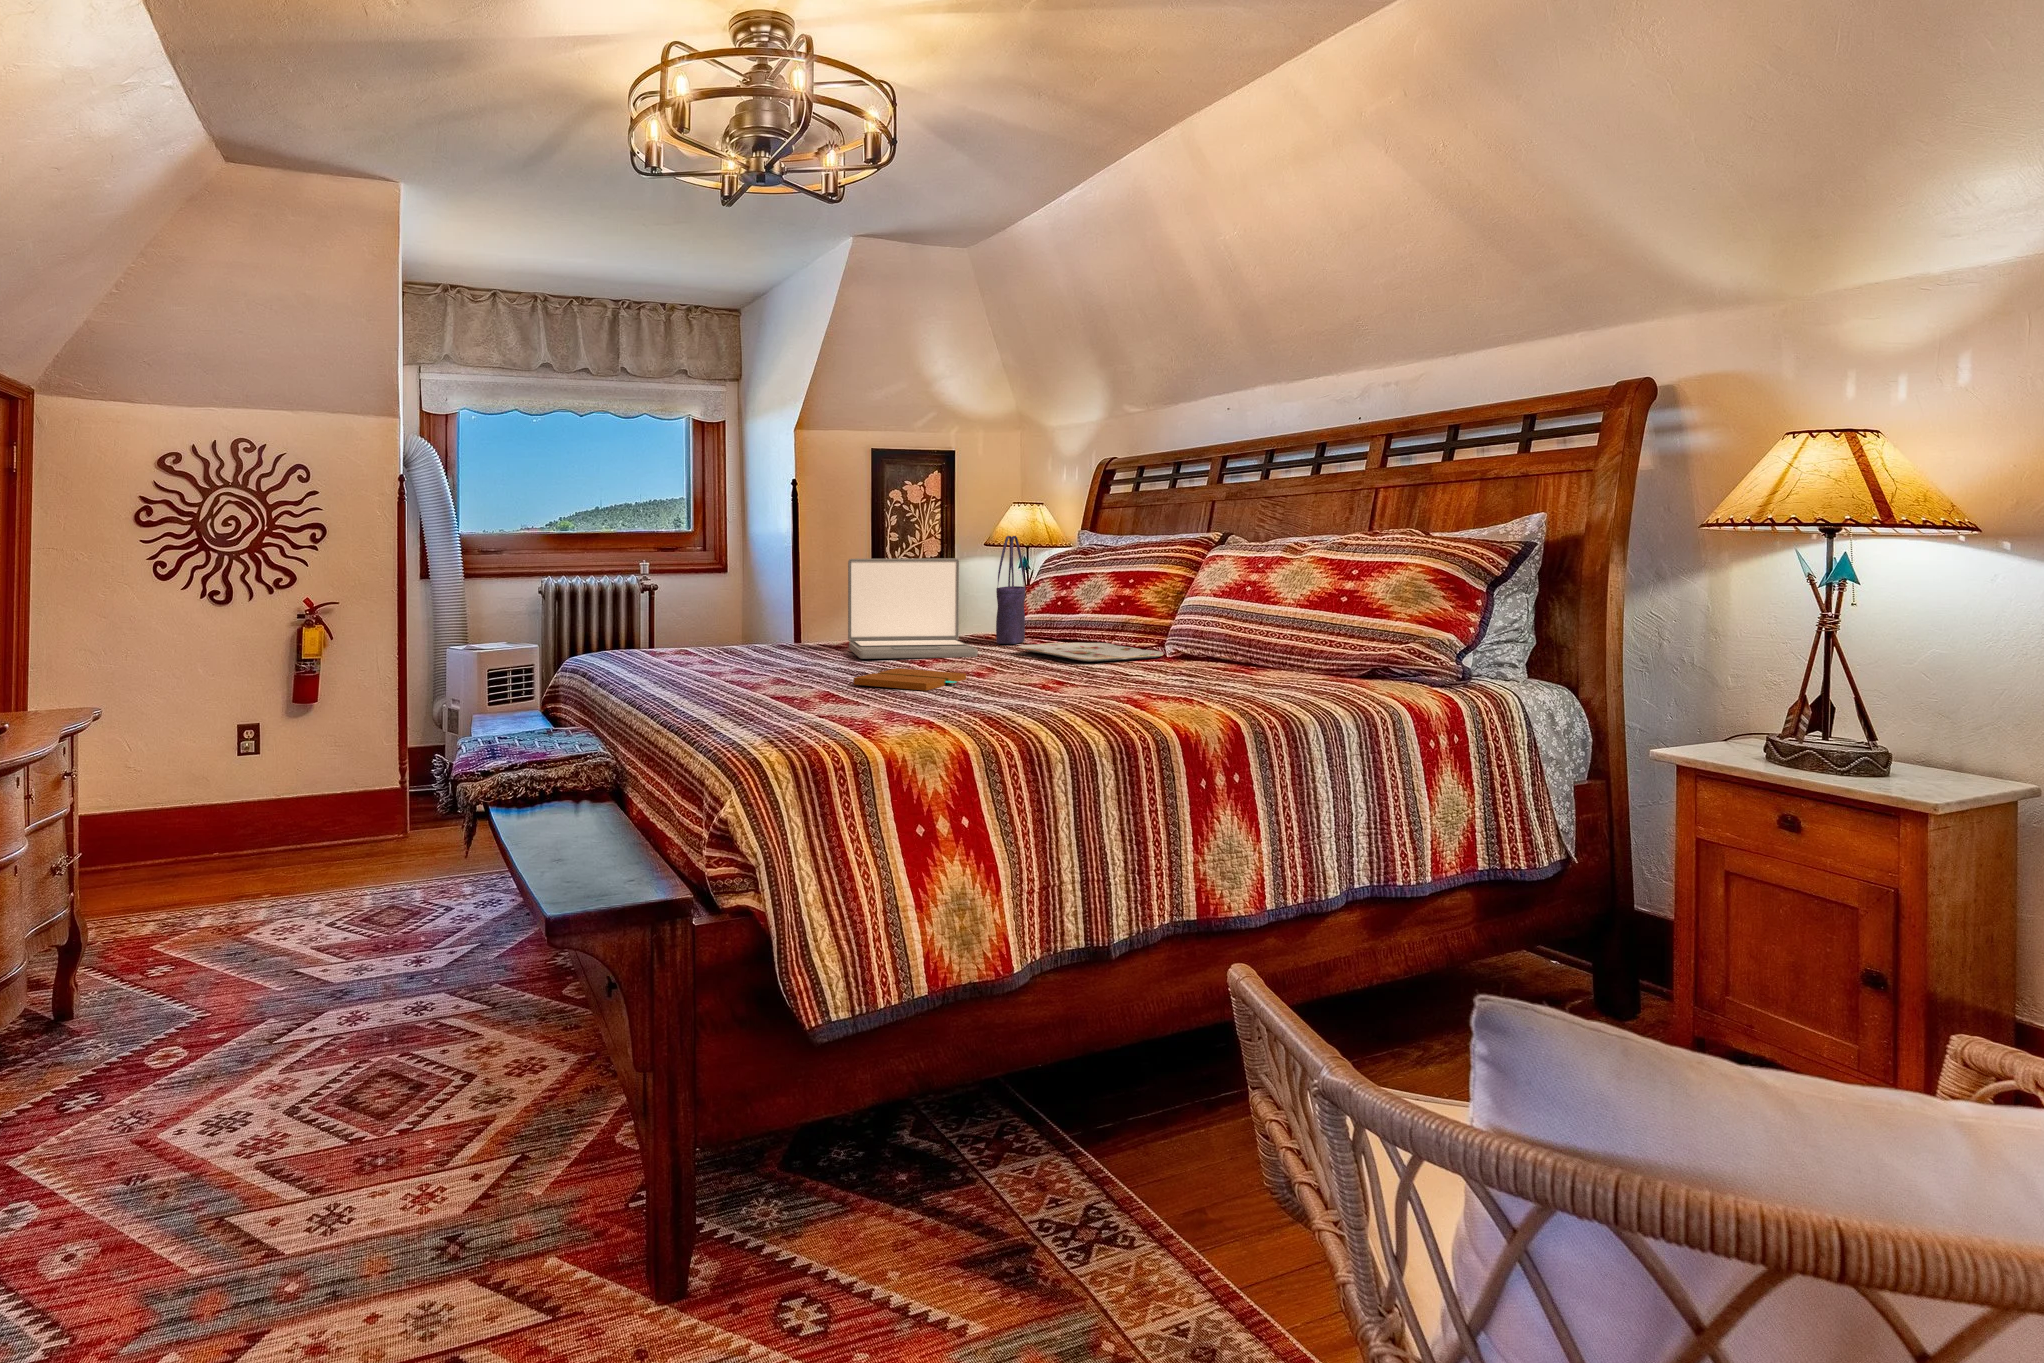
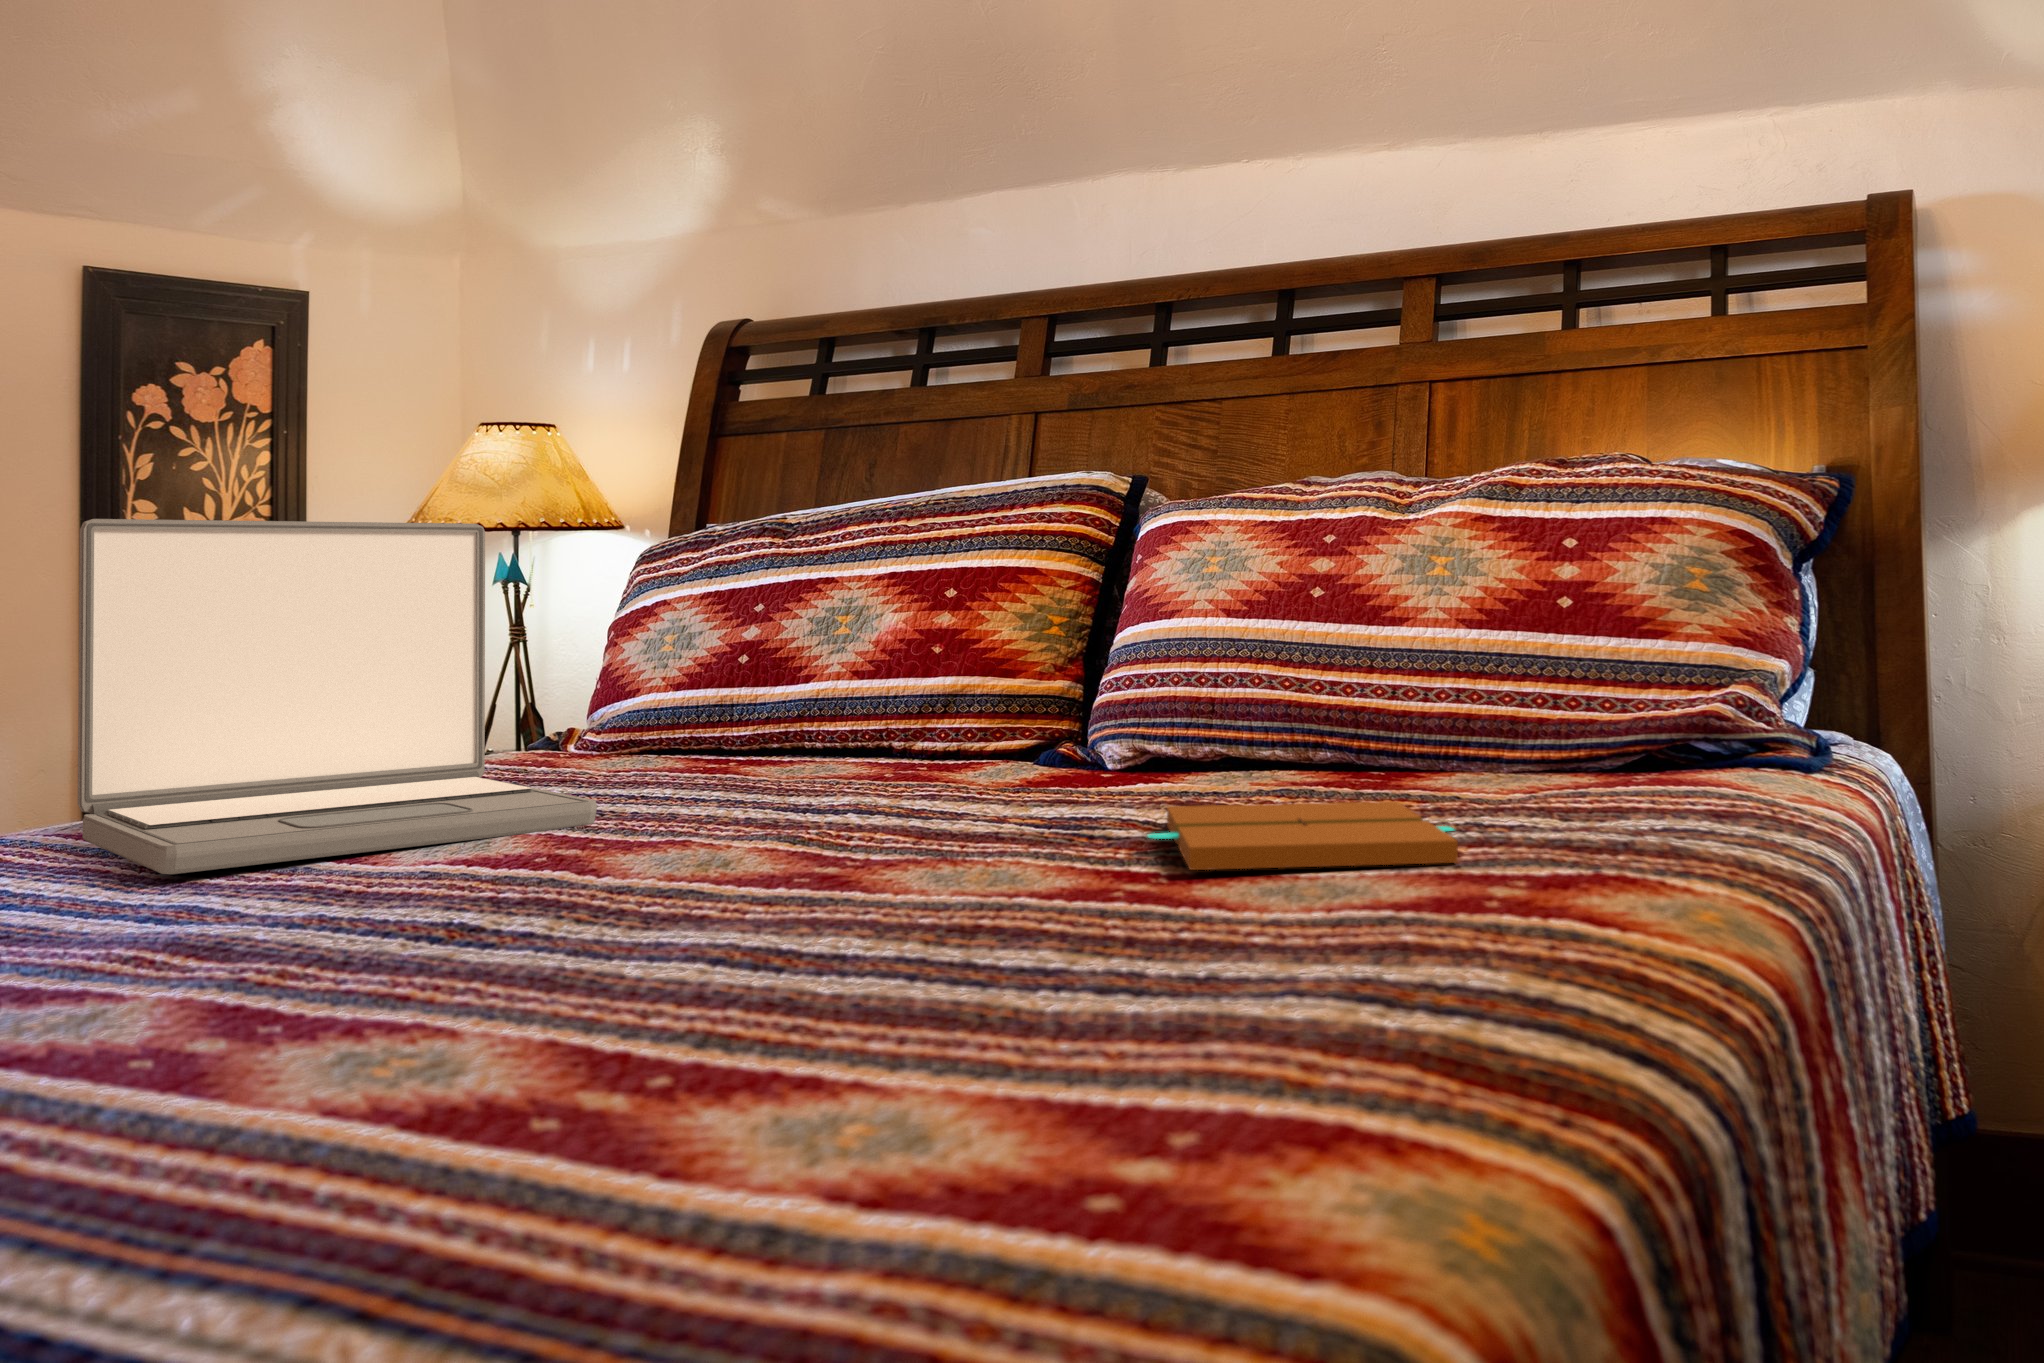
tote bag: present [996,536,1025,644] -> none [593,464,668,777]
serving tray: present [1018,643,1164,662] -> none [712,752,1143,810]
book: present [854,668,966,691] -> present [1147,801,1458,870]

